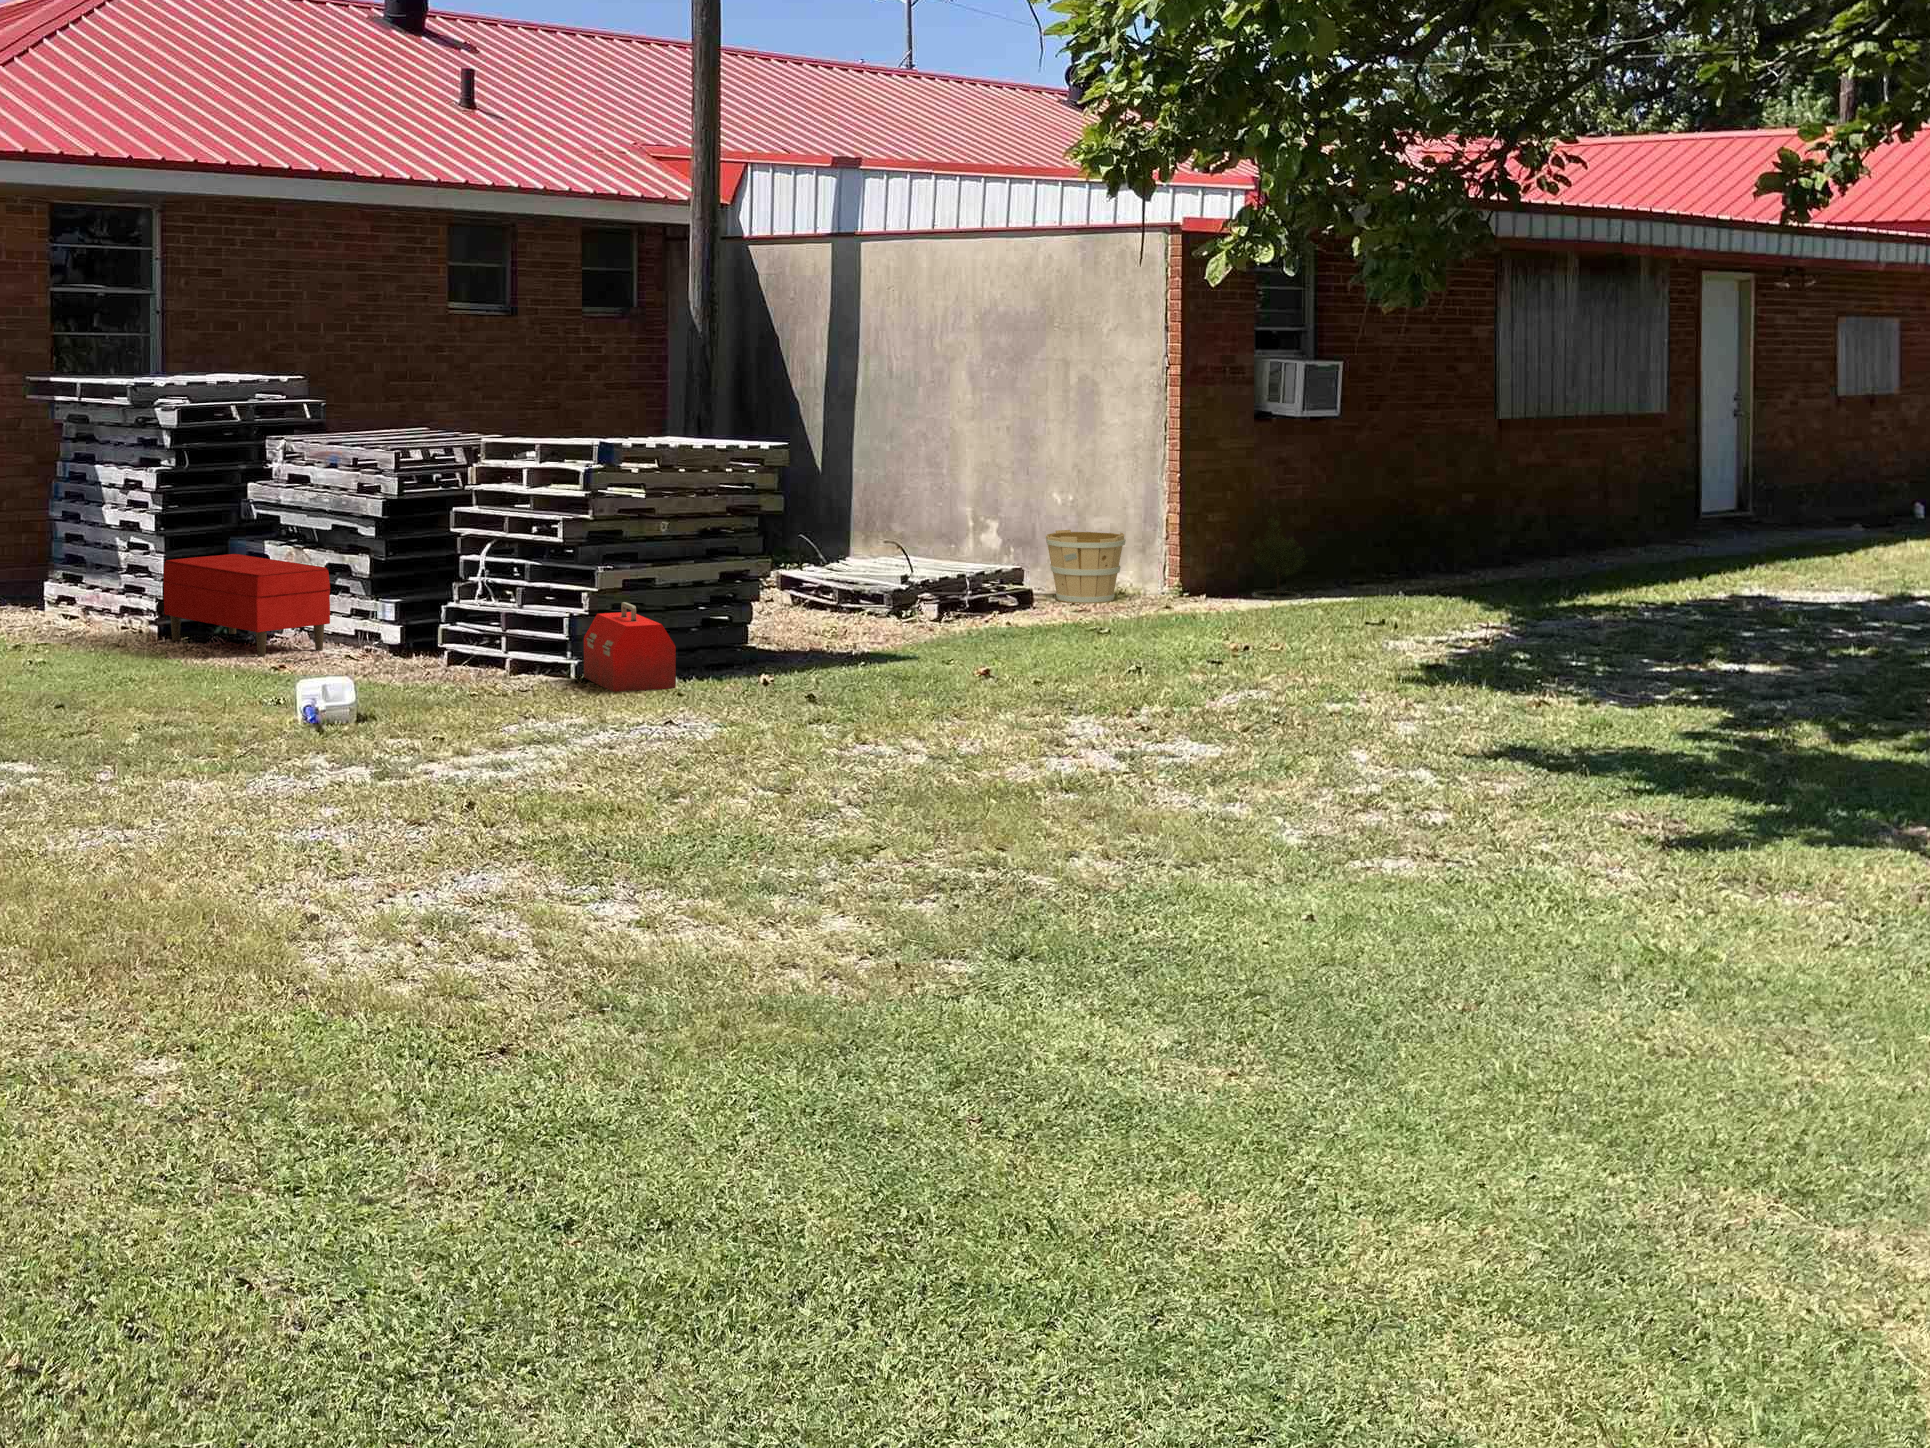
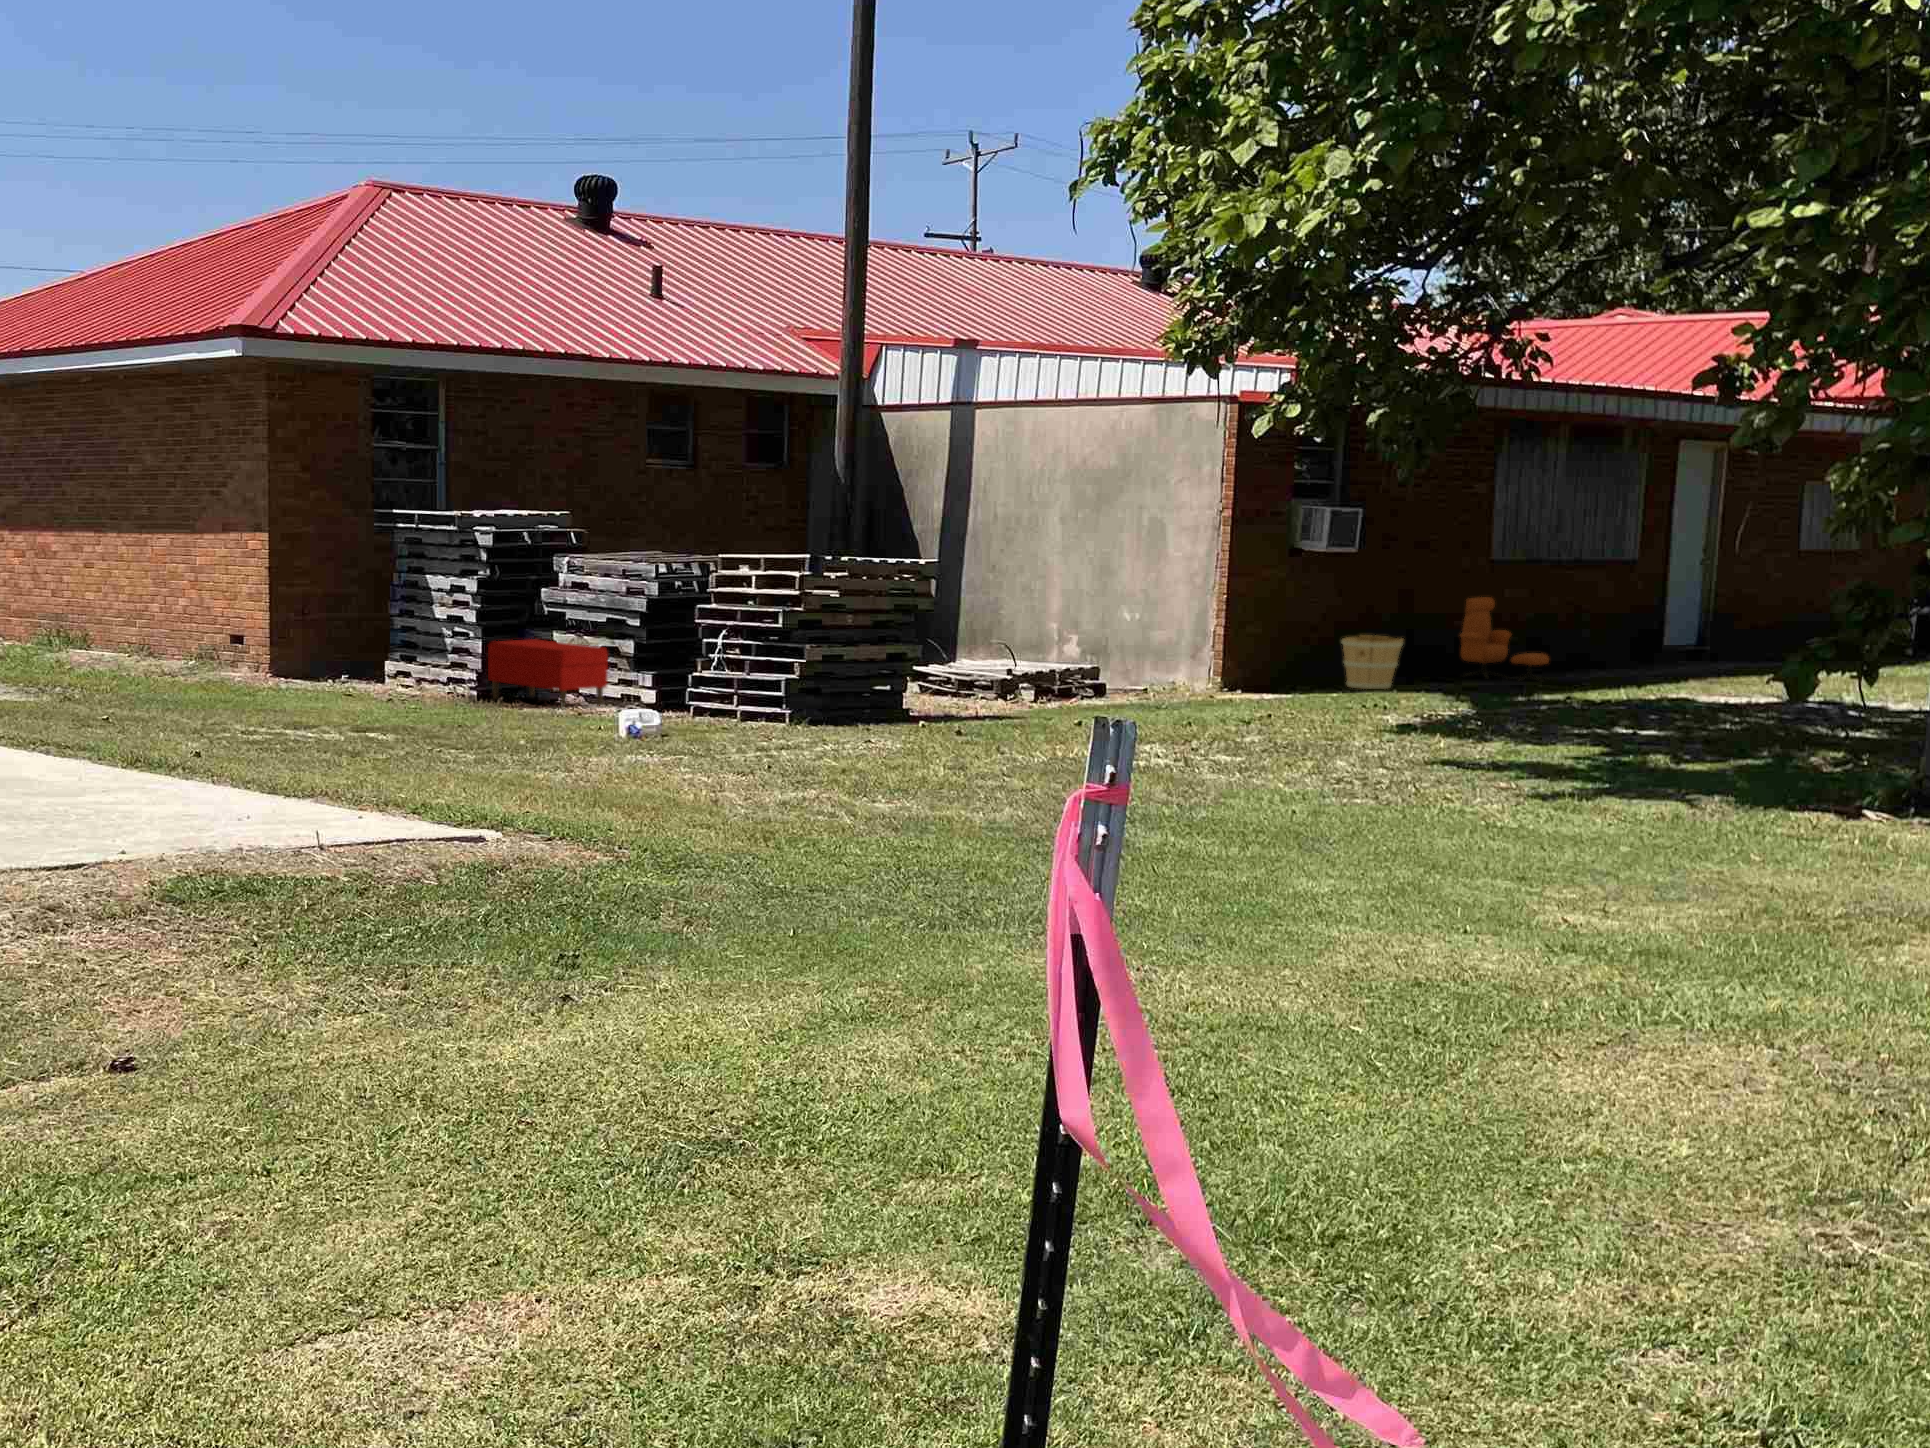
lounge chair: none [1463,465,1576,572] -> present [1460,597,1549,682]
potted tree: present [1252,519,1304,600] -> none [1279,625,1325,694]
wooden bucket: present [1046,530,1126,604] -> present [1342,635,1403,689]
toolbox: present [584,602,676,692] -> none [793,670,860,730]

